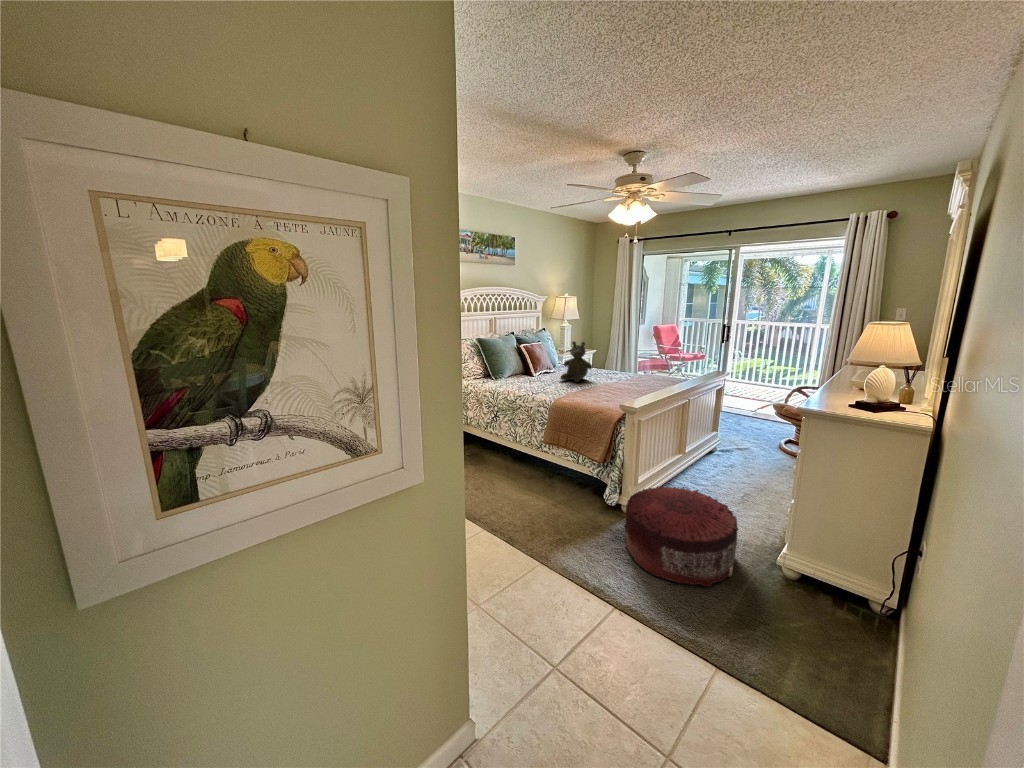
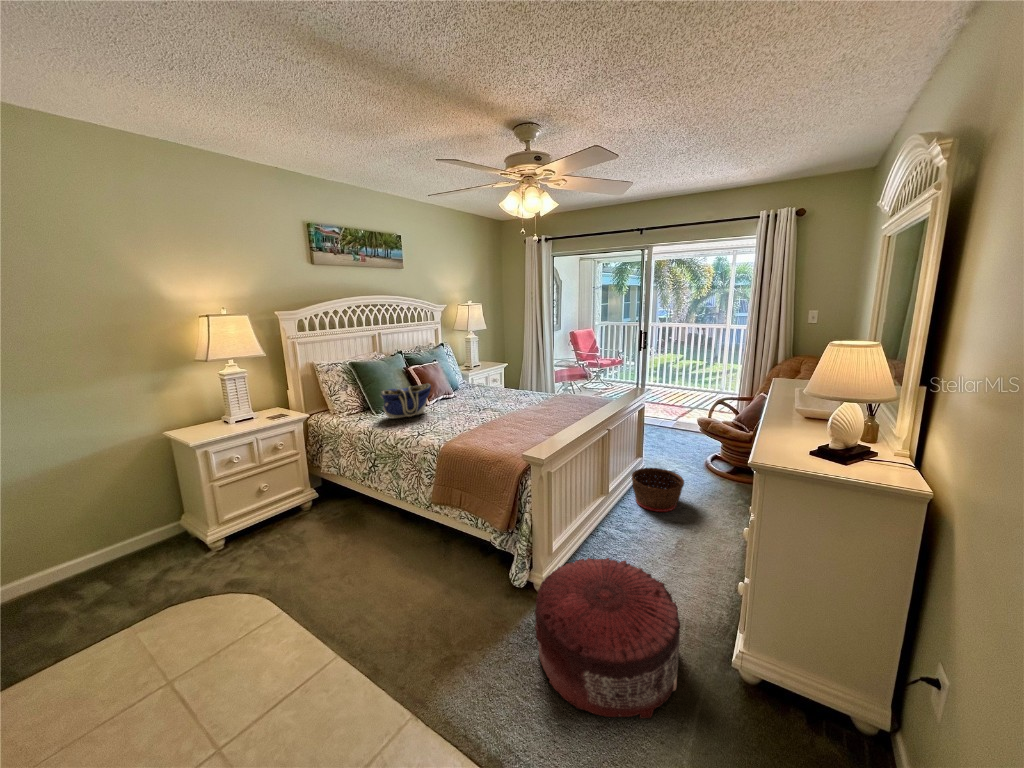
teddy bear: present [561,341,592,382] -> none [458,361,496,413]
tote bag: none [502,357,540,383] -> present [381,383,431,418]
basket: none [706,439,755,475] -> present [632,468,684,512]

